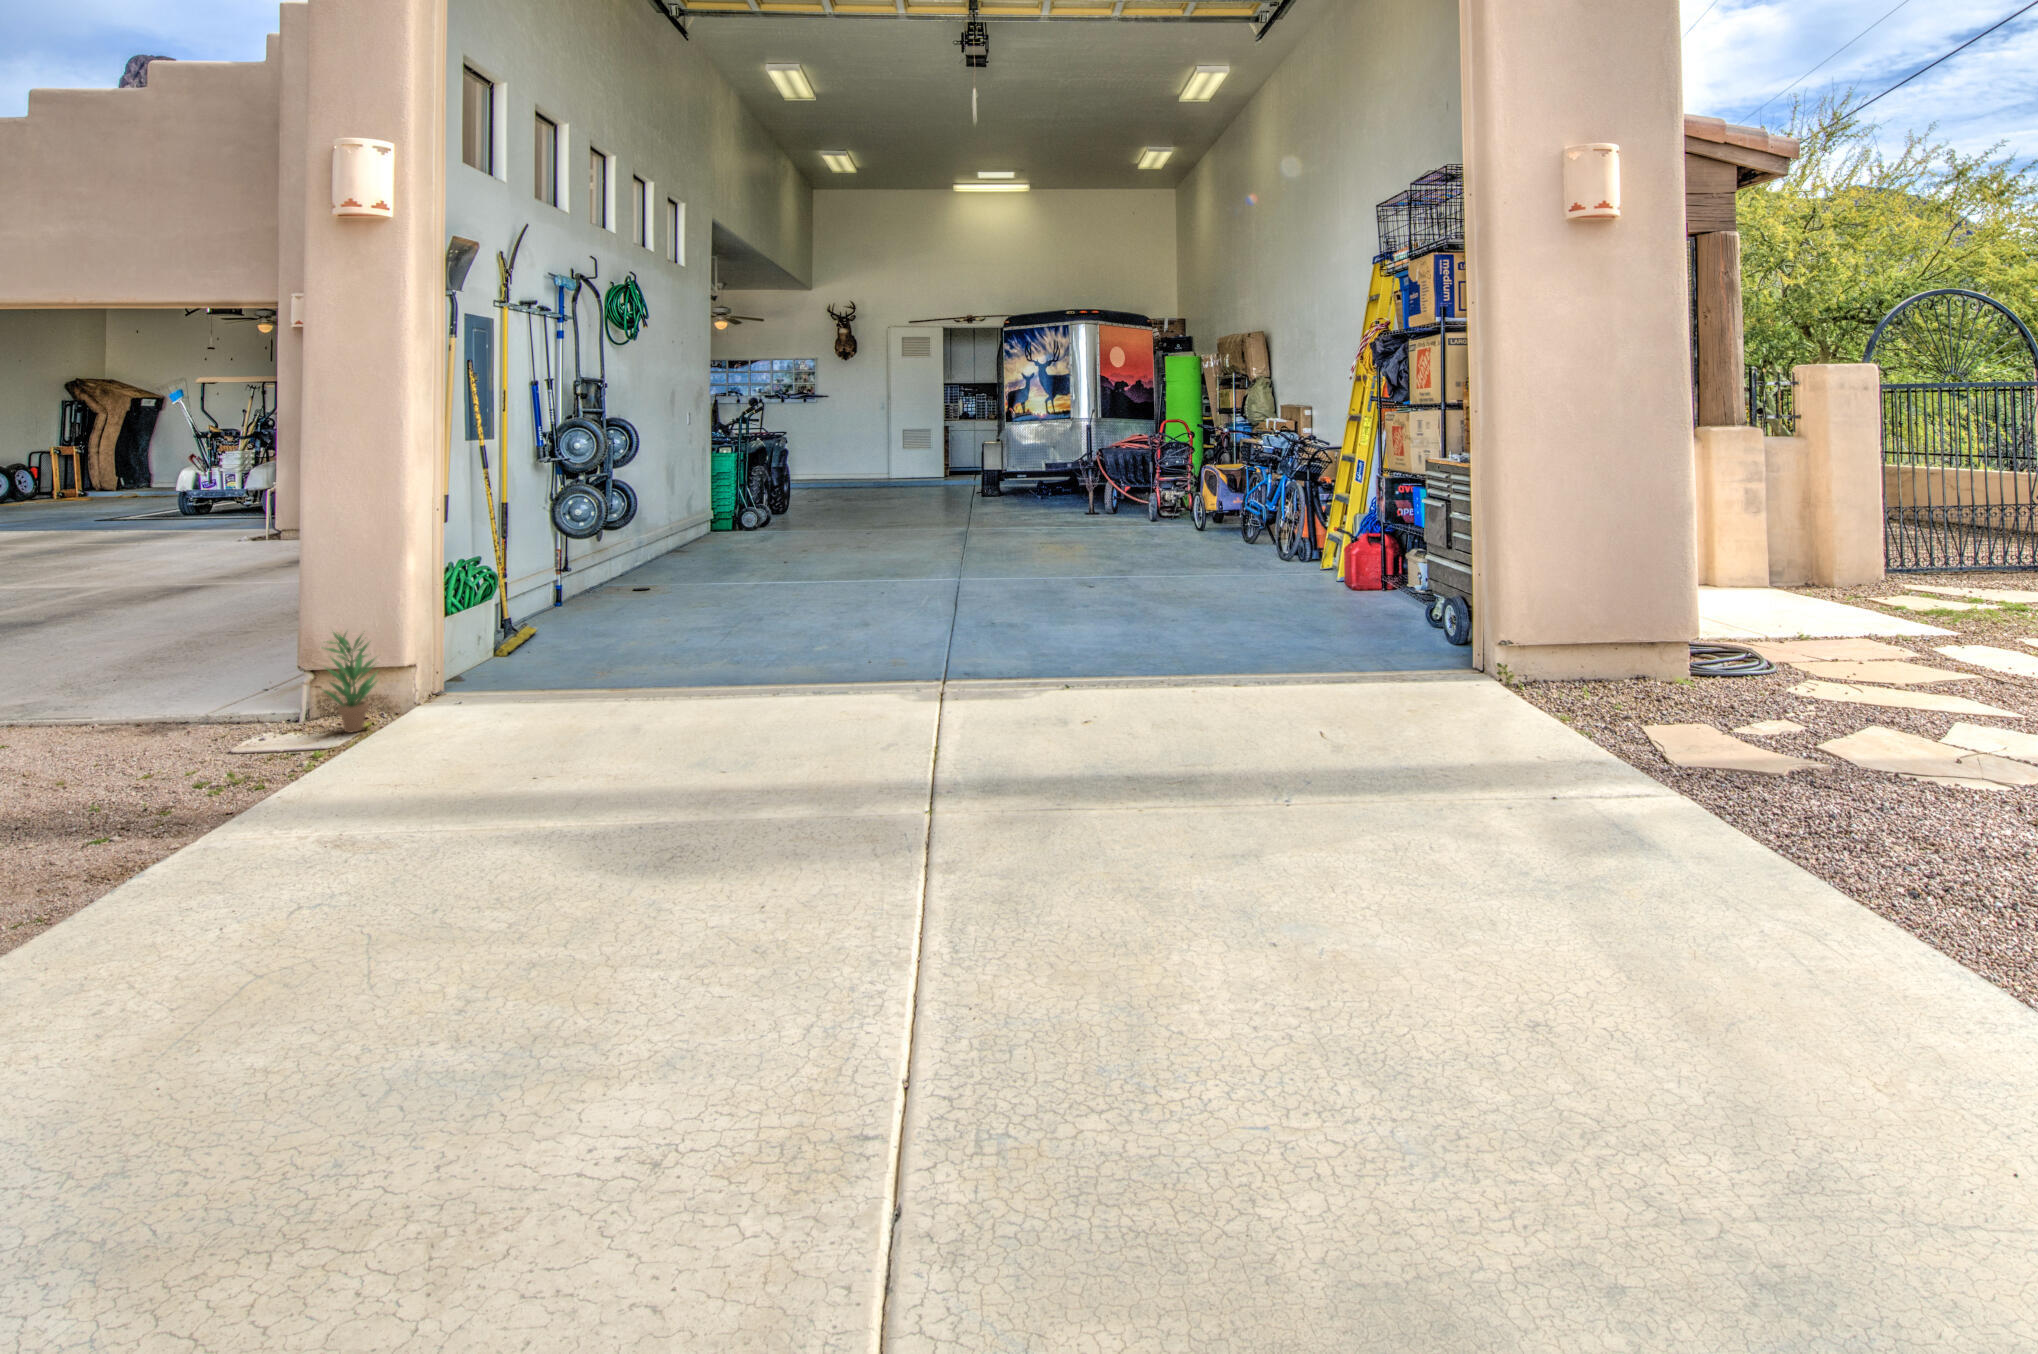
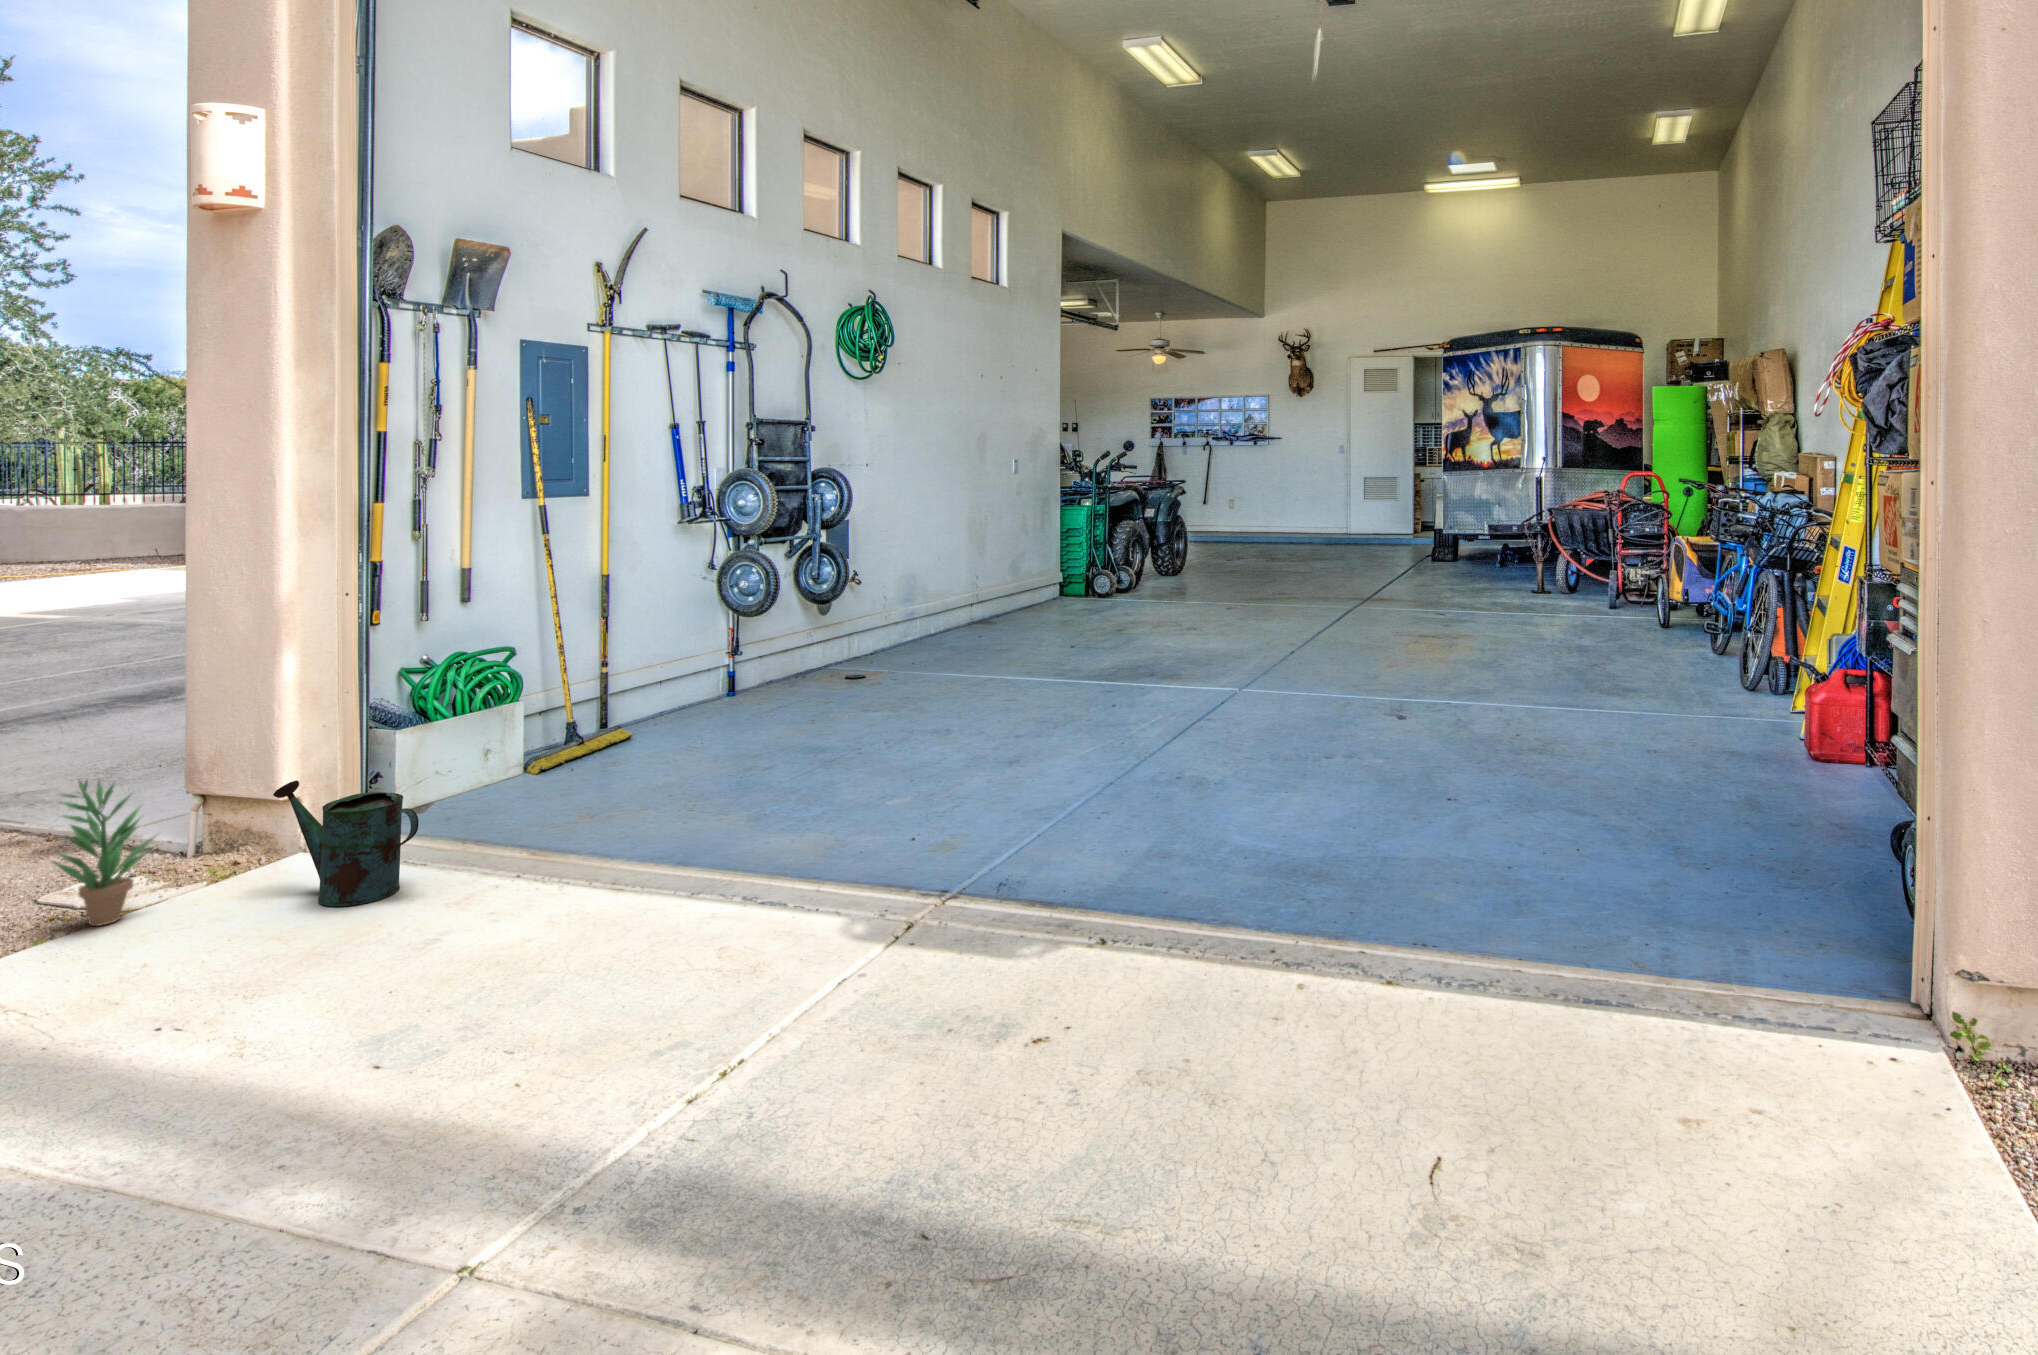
watering can: none [442,633,559,711] -> present [273,780,419,907]

